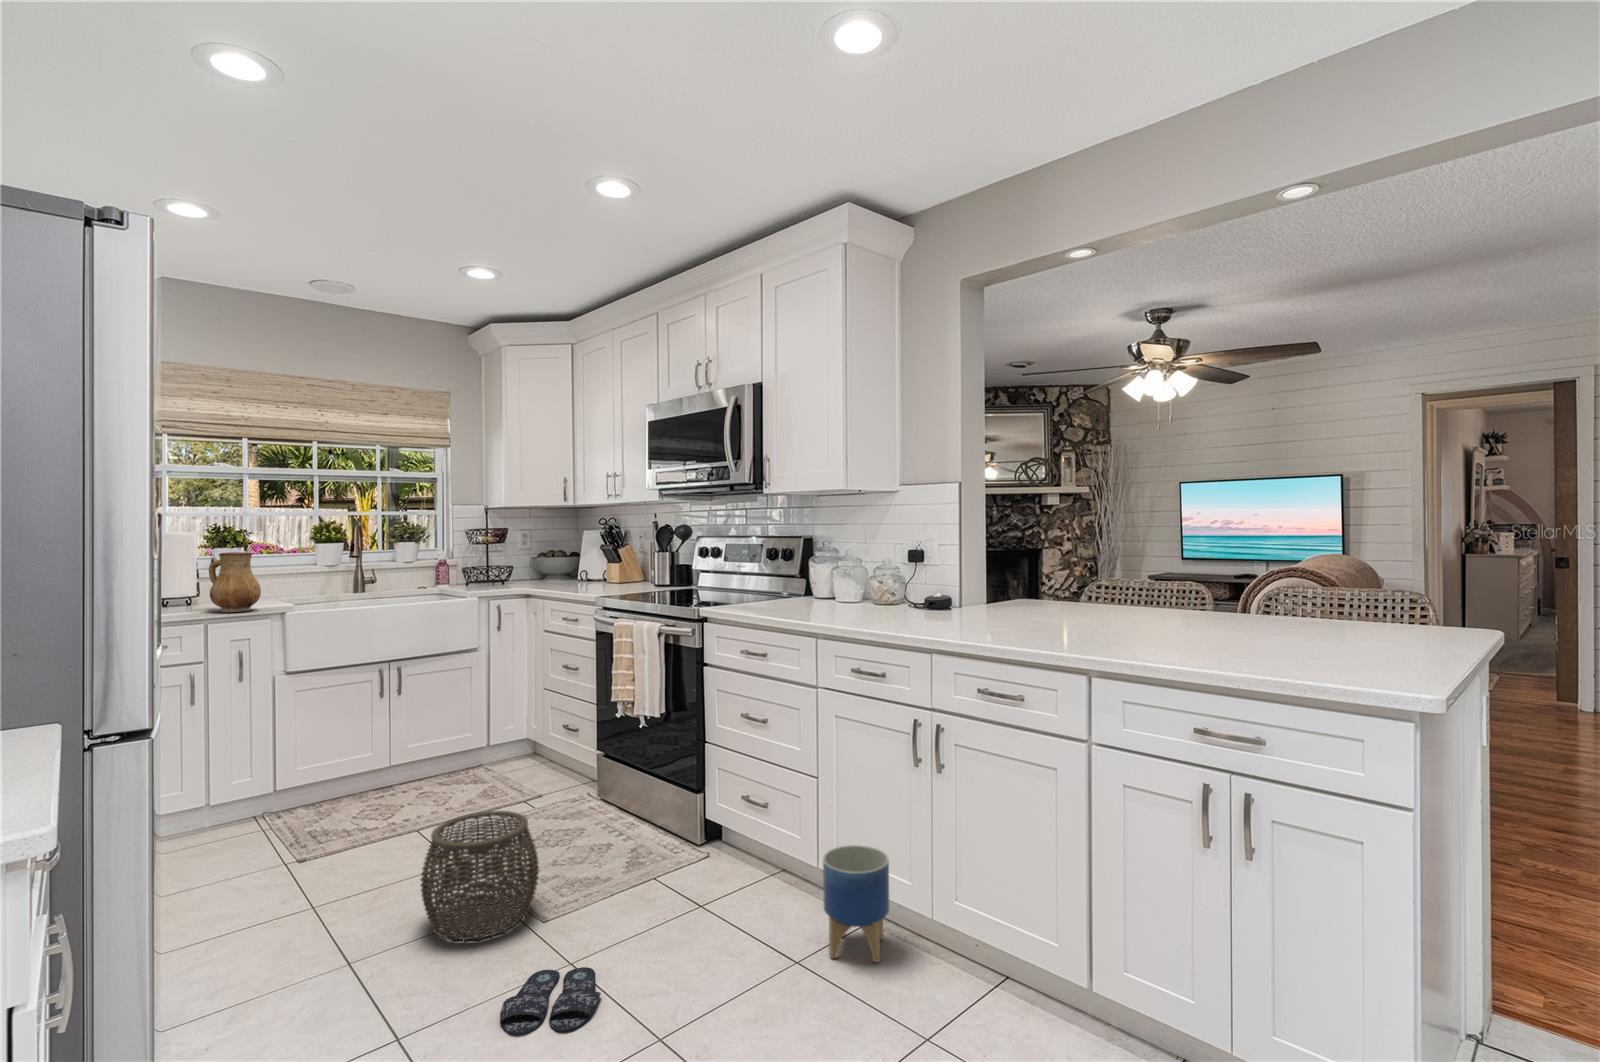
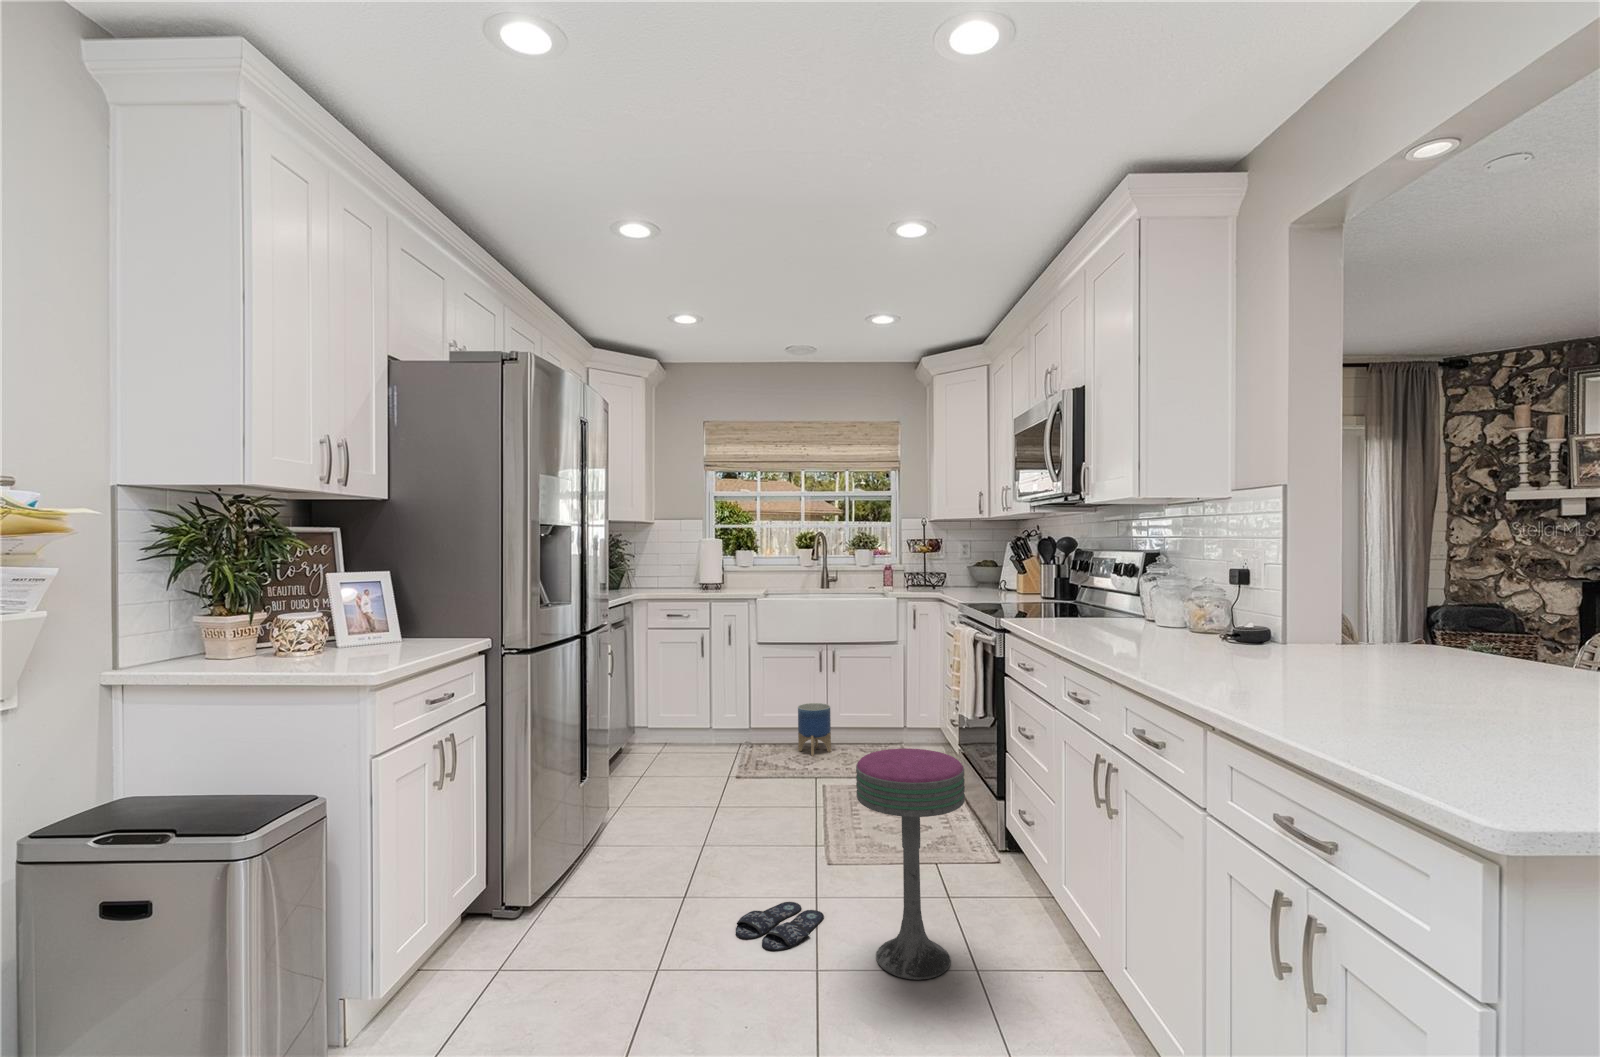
ceramic pitcher: present [209,552,261,612] -> none [712,557,741,599]
bar stool: none [661,747,777,993] -> present [856,748,965,980]
woven basket: present [421,811,539,941] -> none [748,768,836,867]
planter: present [823,845,889,963] -> present [798,703,831,756]

